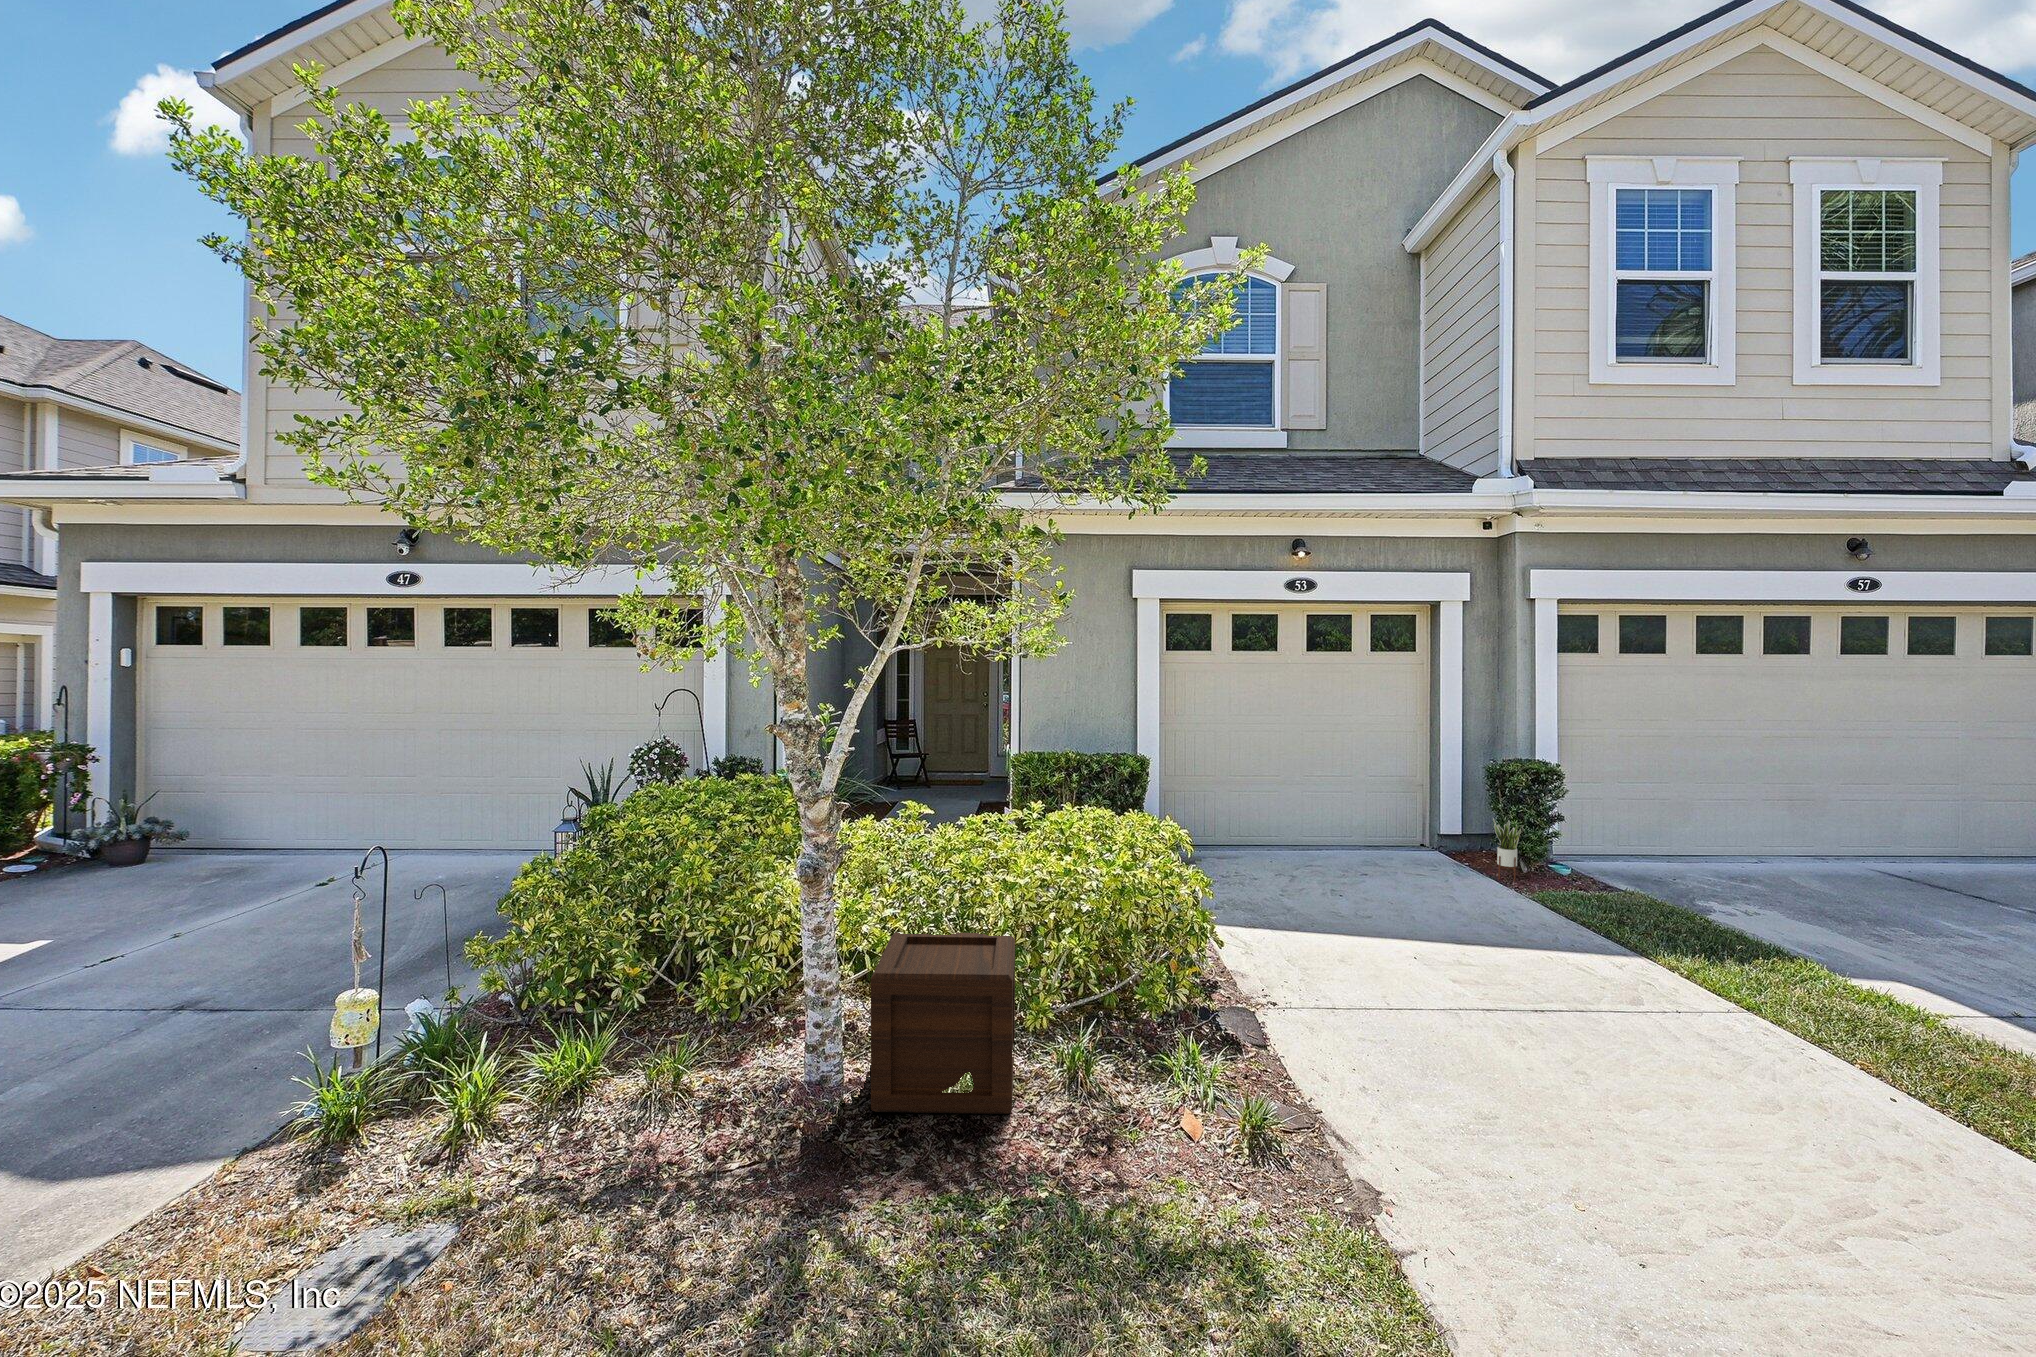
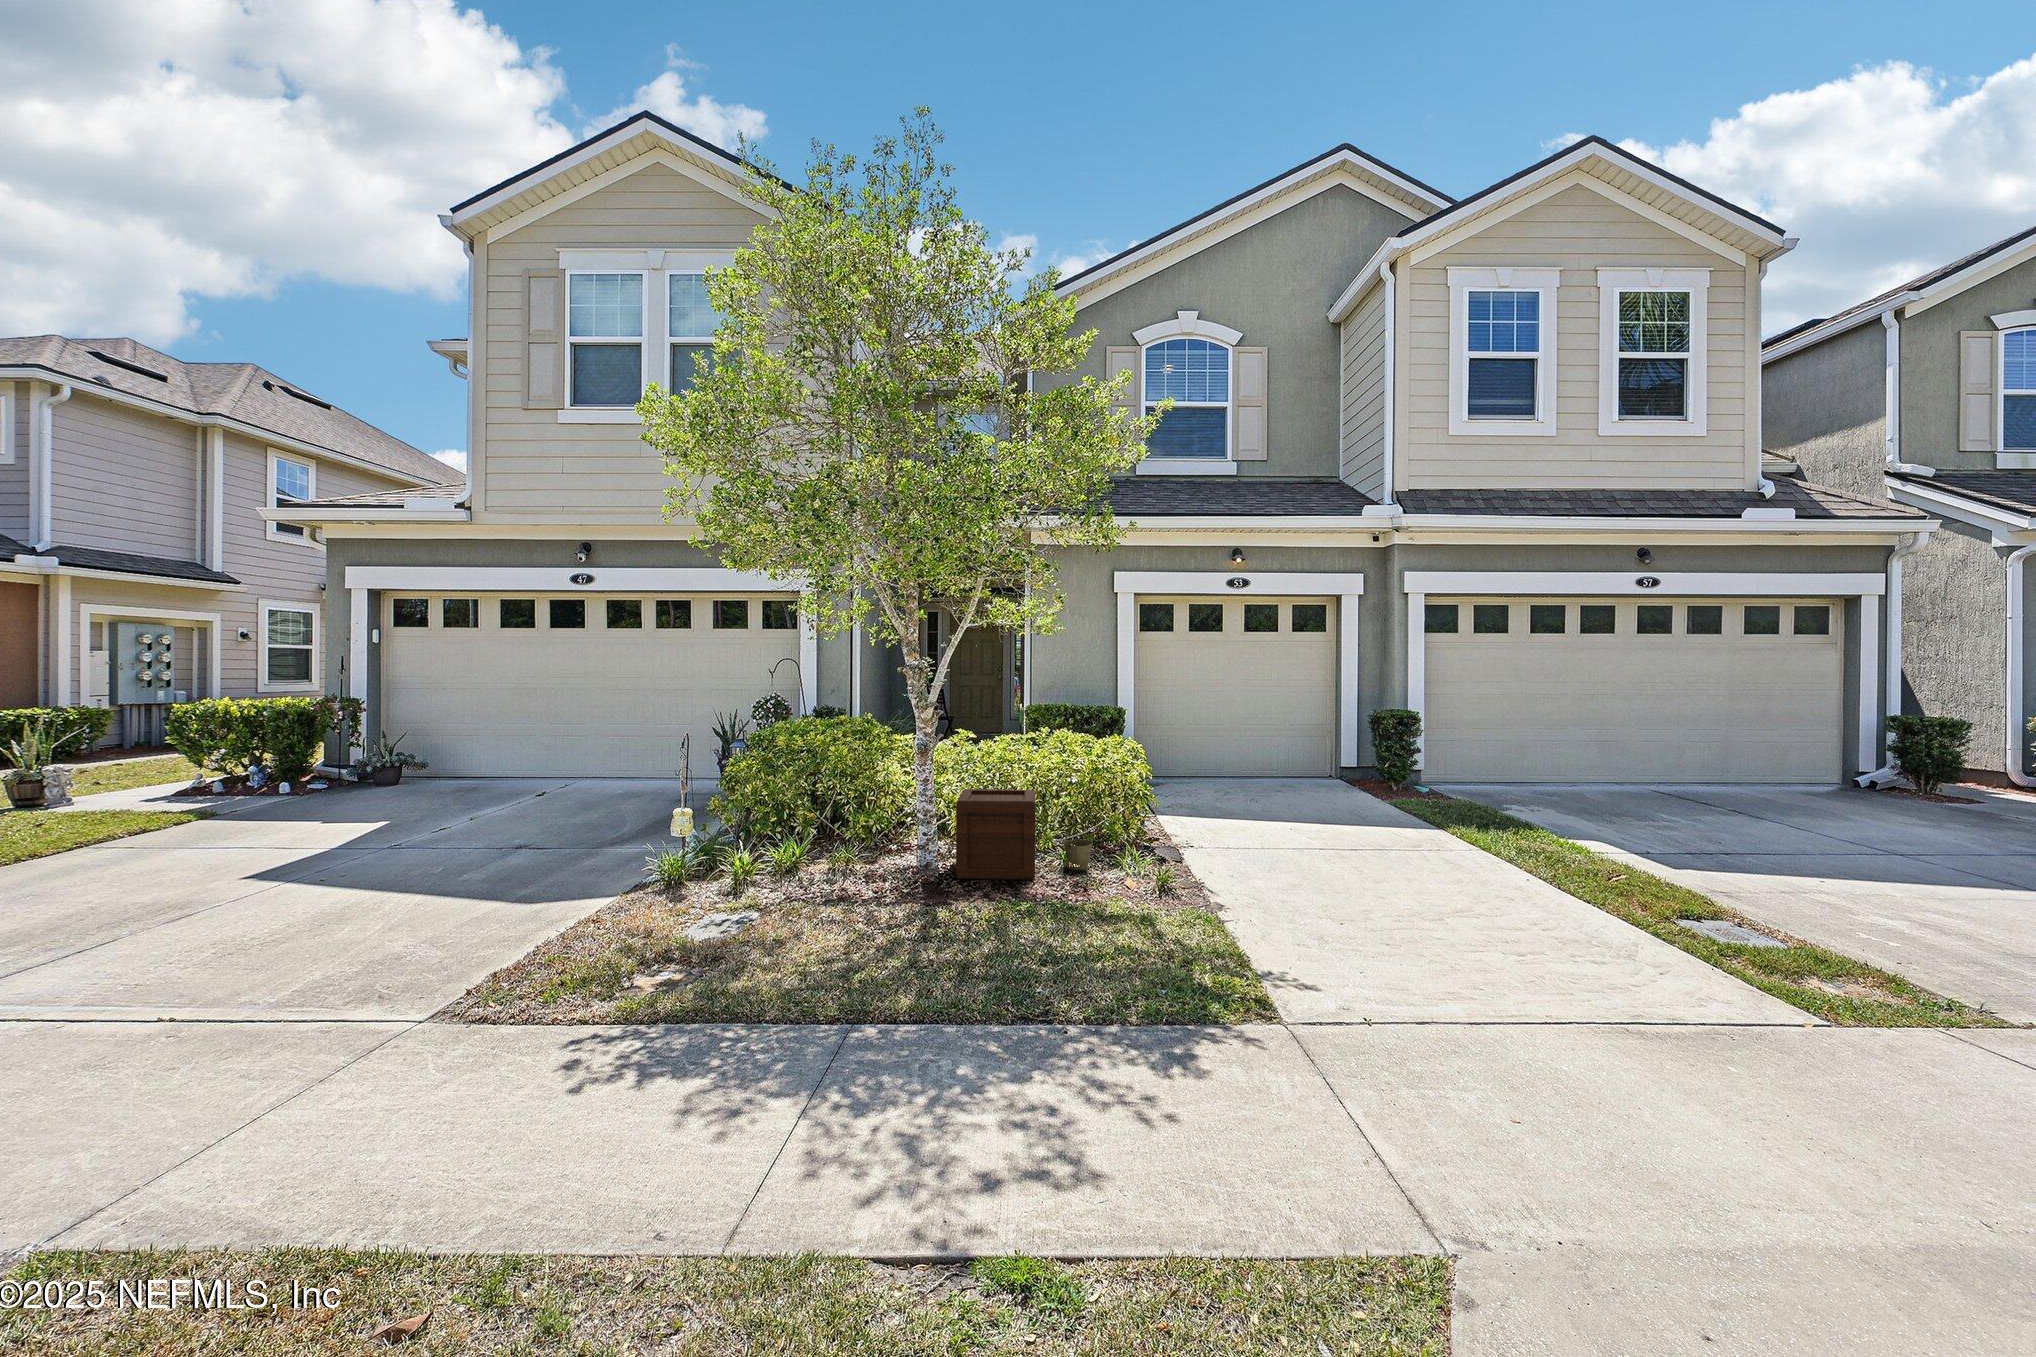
potted plant: present [1493,818,1521,881] -> none [1374,751,1393,795]
bucket: none [1063,999,1113,1081] -> present [1064,828,1093,870]

